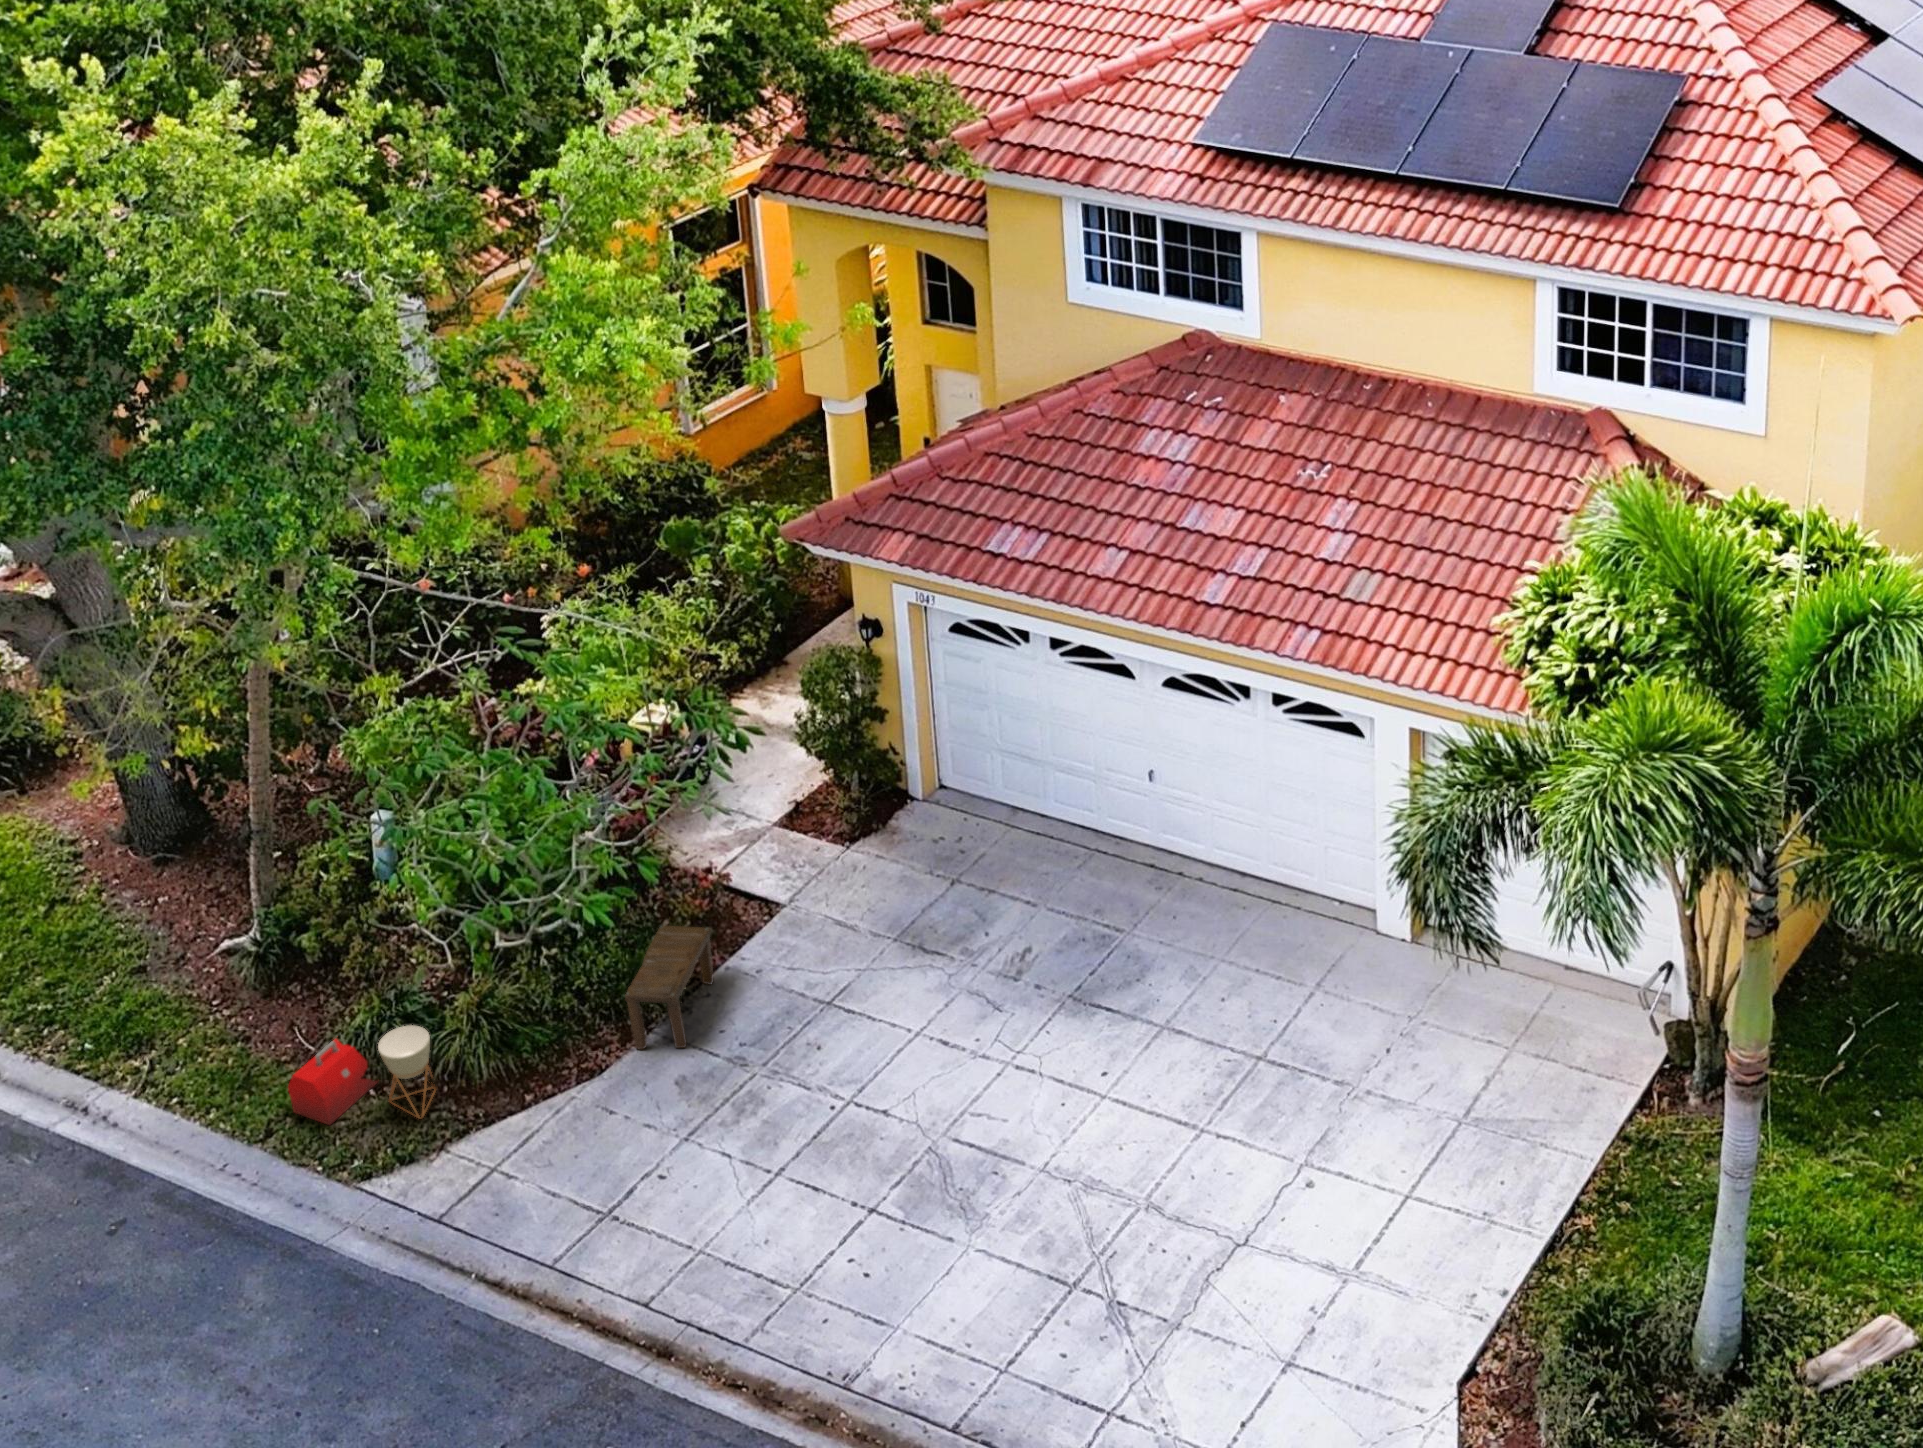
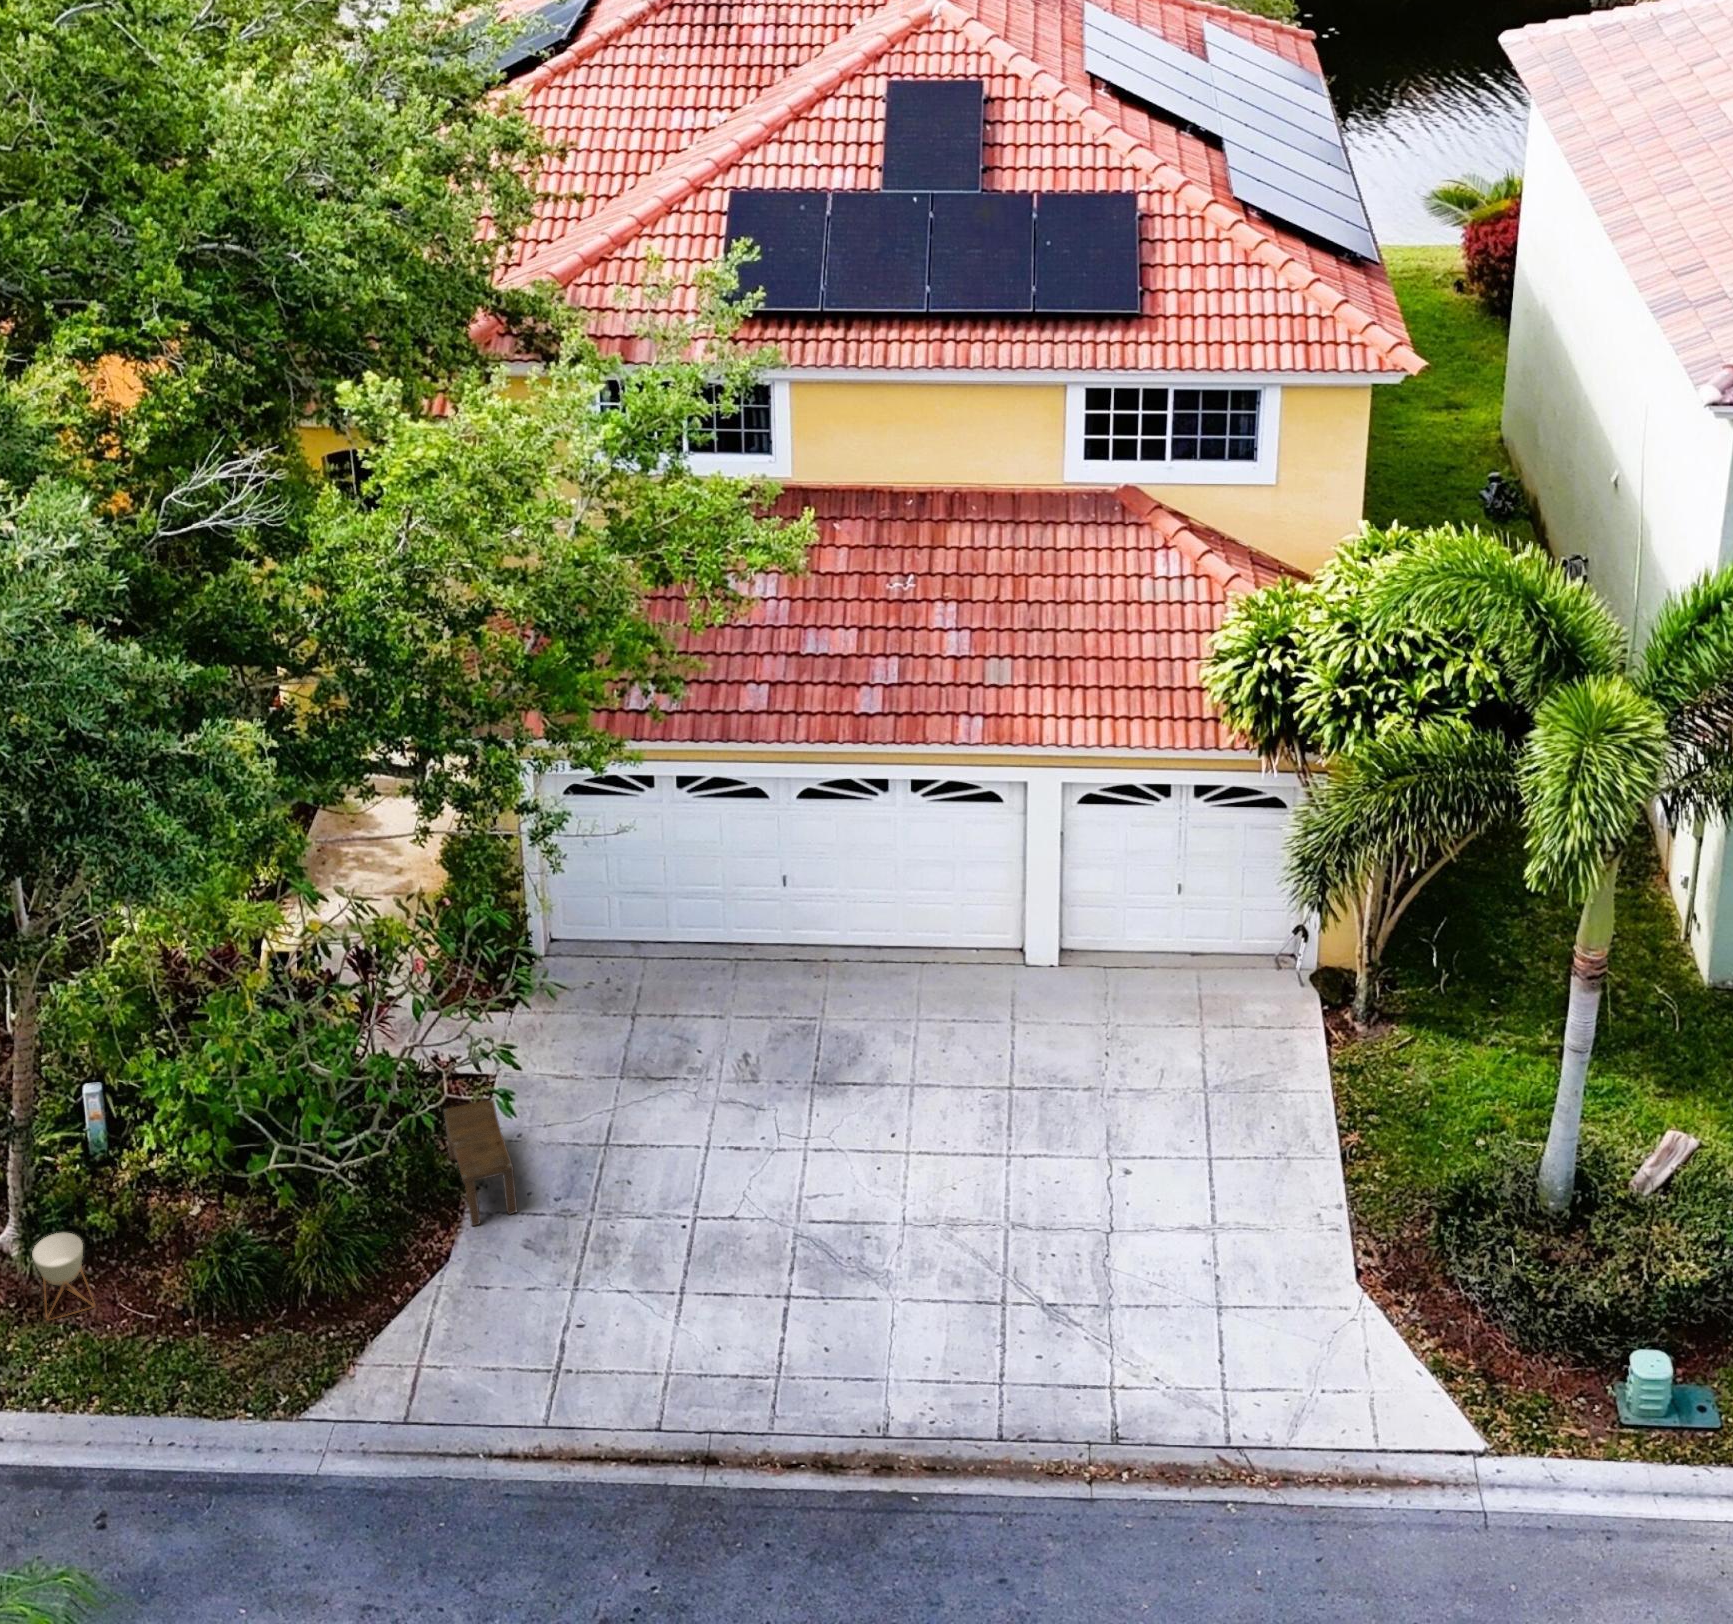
planter: present [378,1025,436,1119] -> present [32,1233,95,1320]
toolbox: present [288,1039,379,1125] -> none [176,1291,244,1380]

